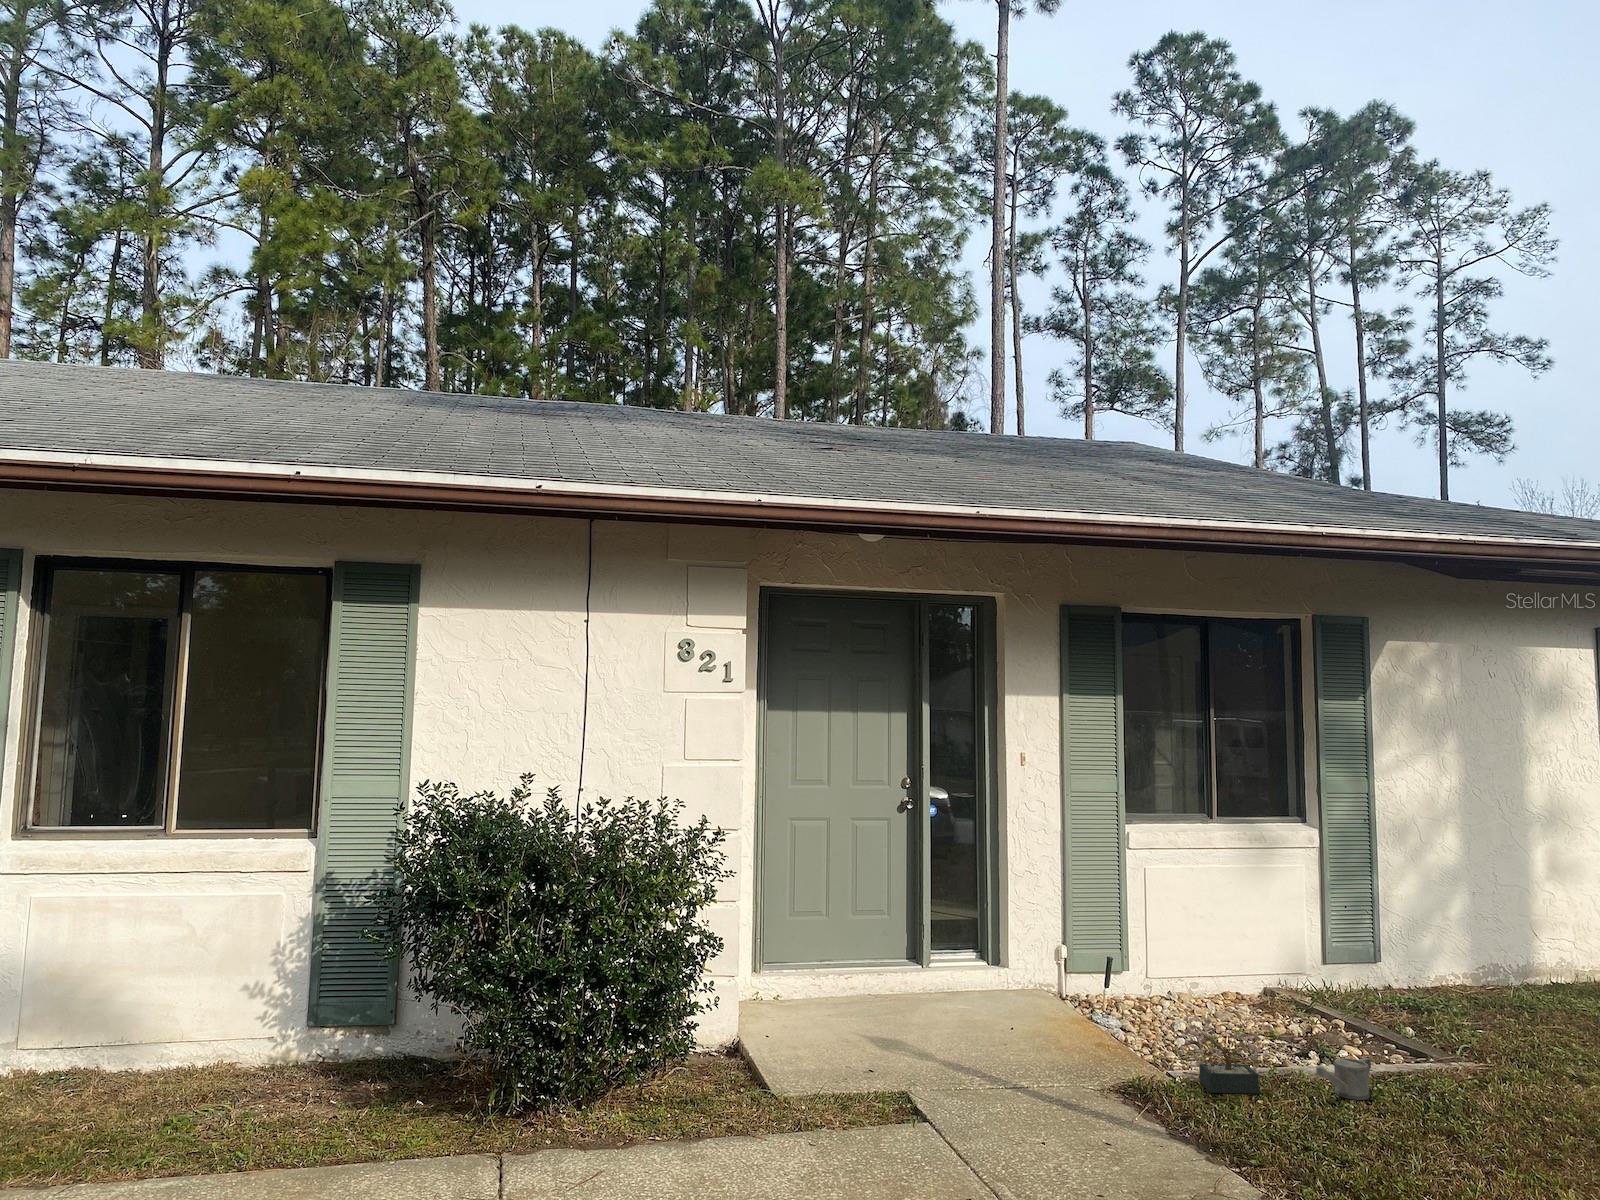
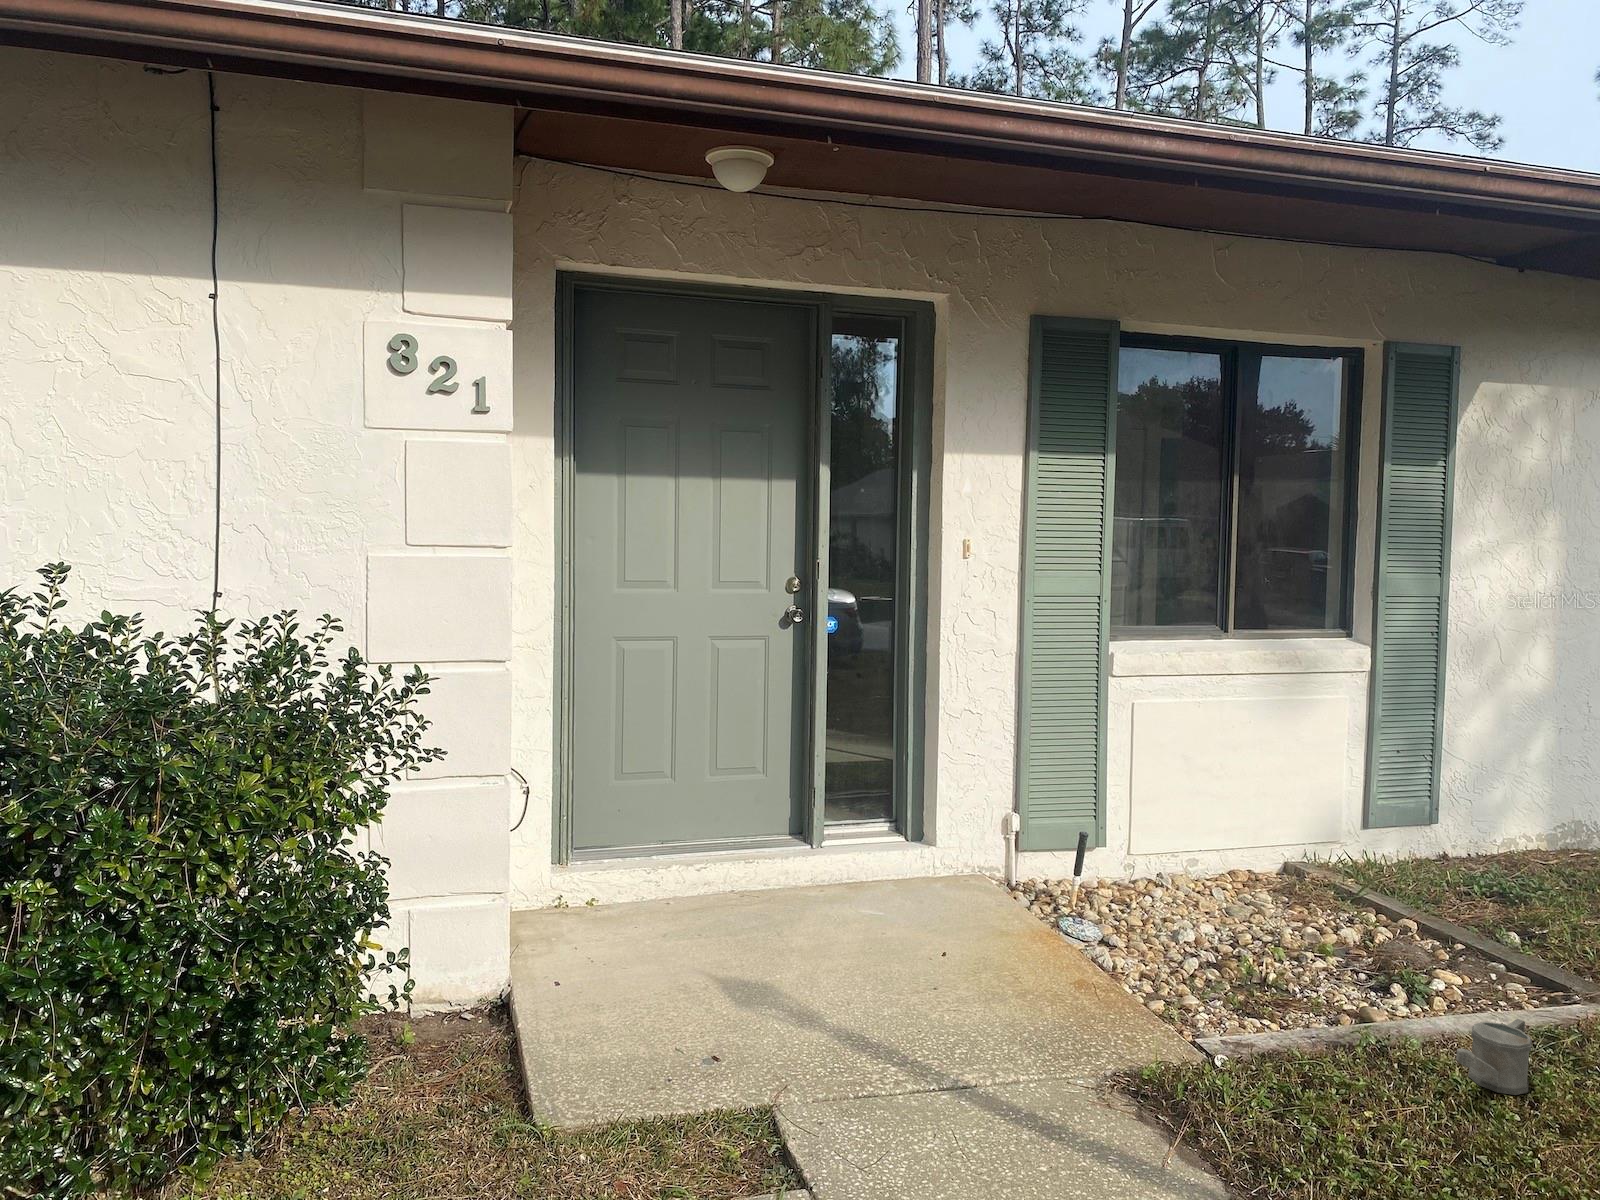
decorative plant: present [1180,1014,1268,1094] -> none [1227,956,1368,1088]

